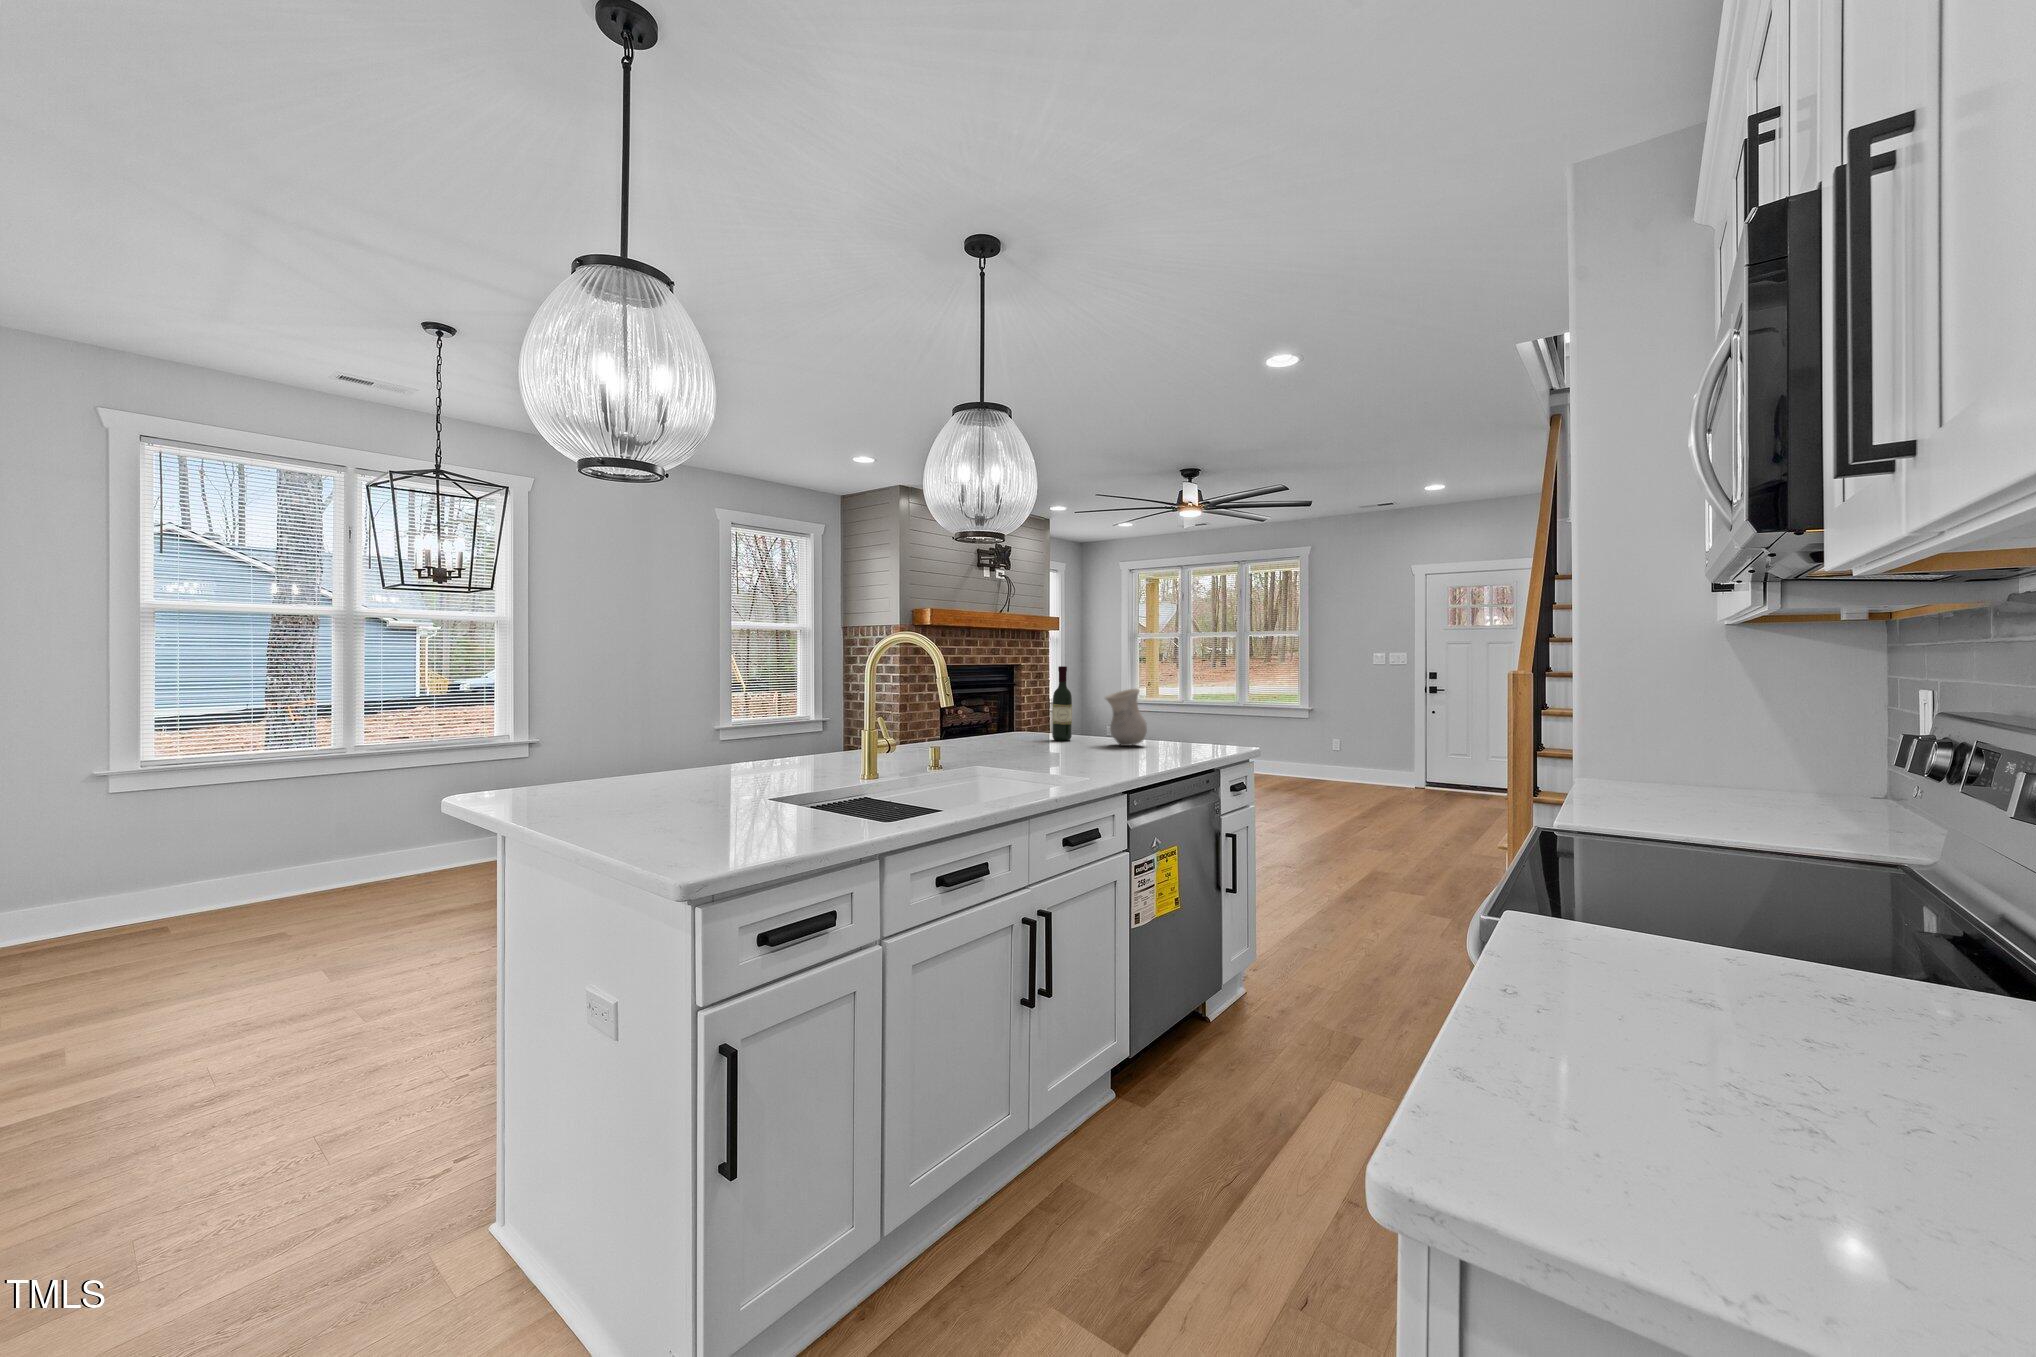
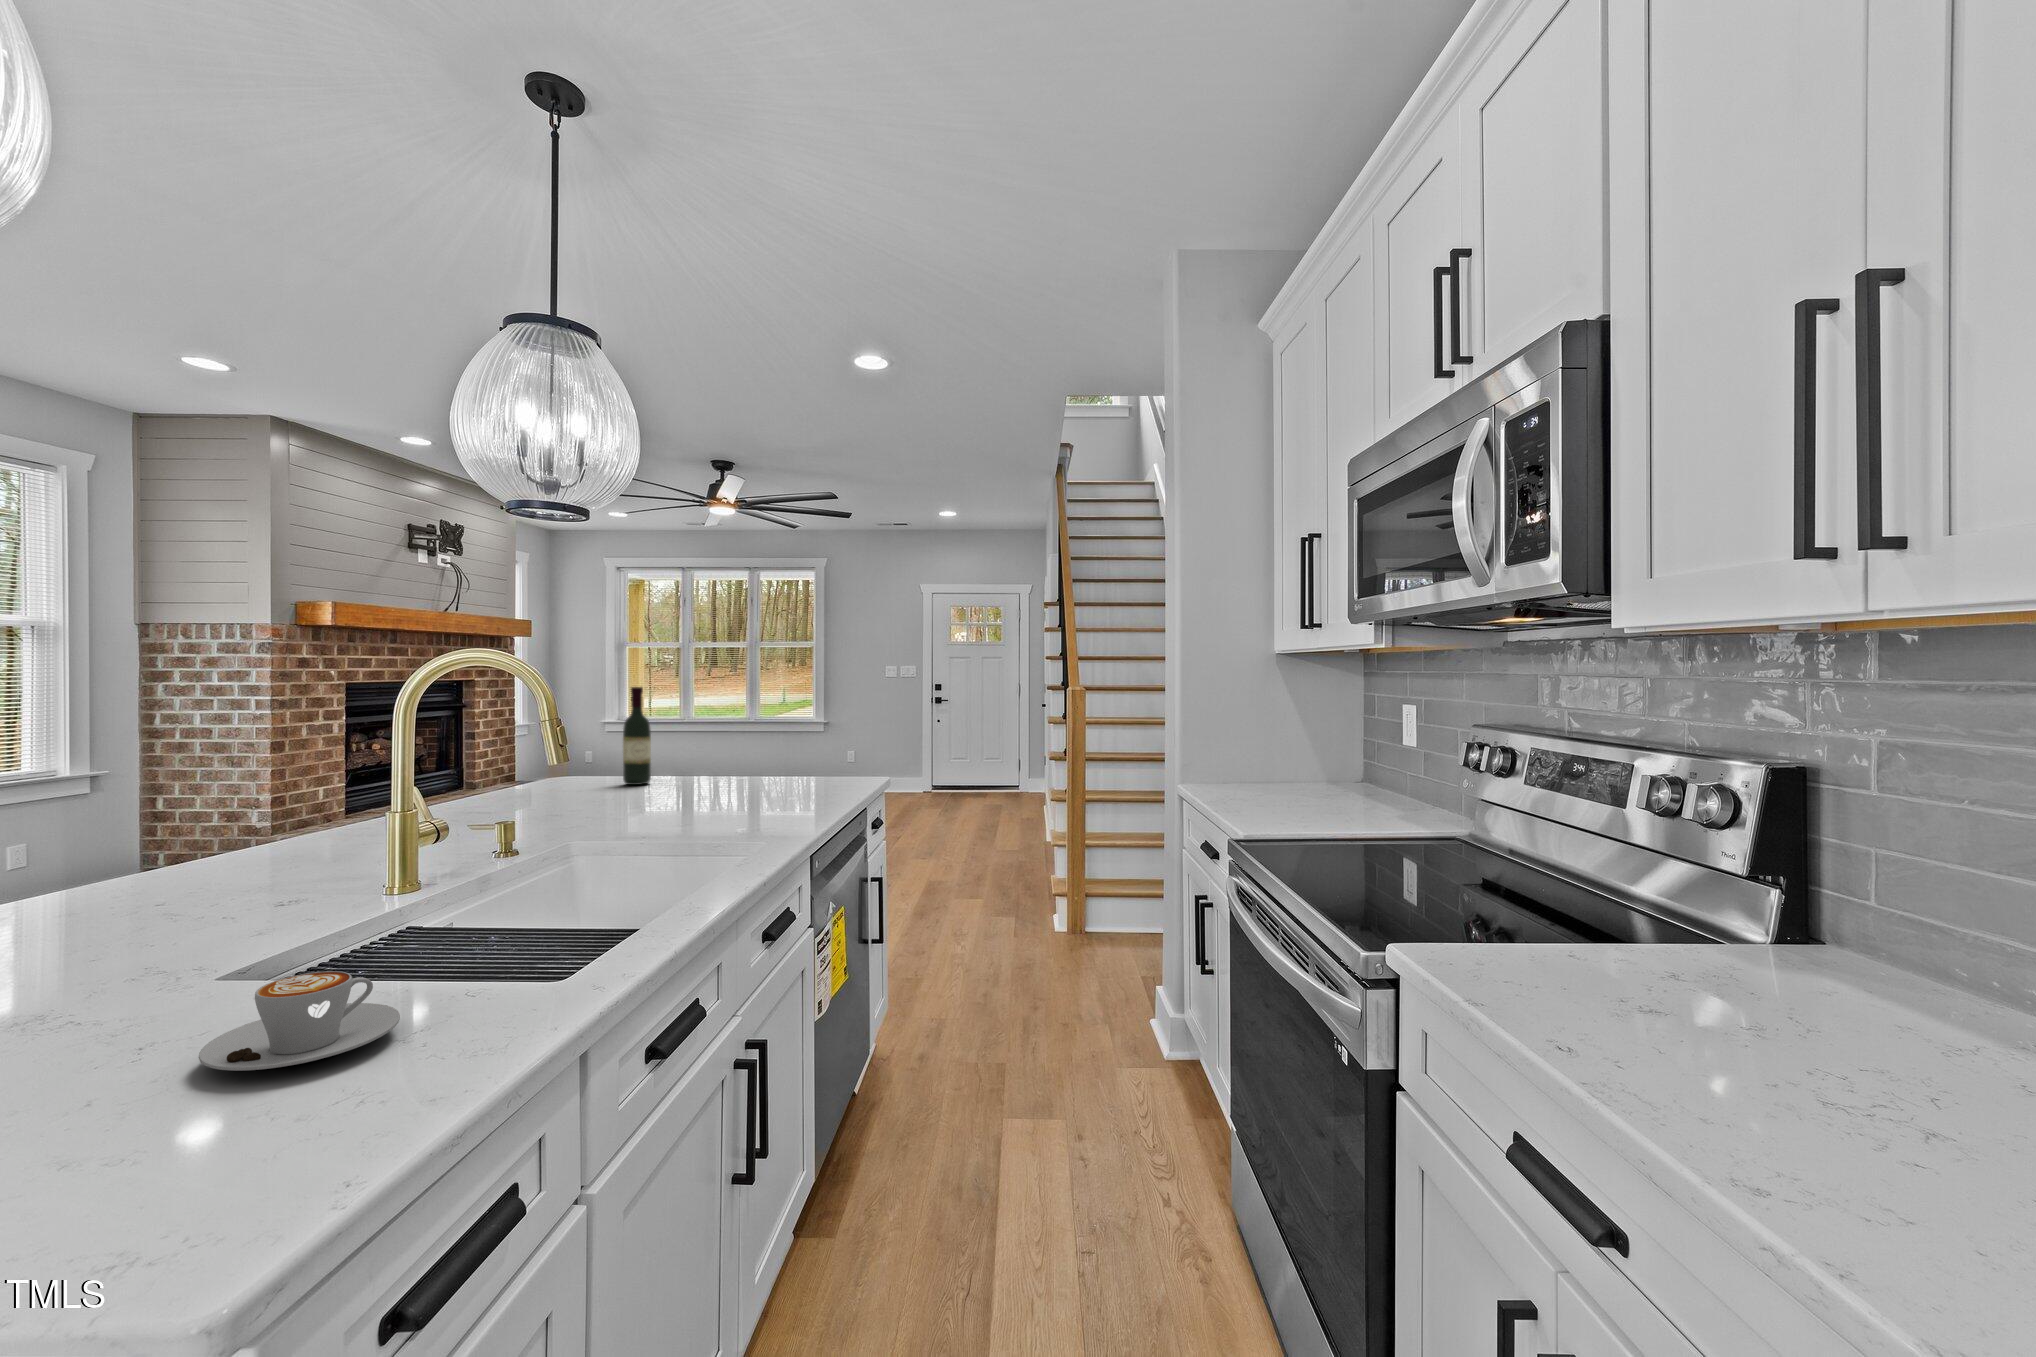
vase: present [1105,689,1147,746] -> none [703,713,759,786]
coffee cup: none [694,807,783,850] -> present [199,971,400,1071]

